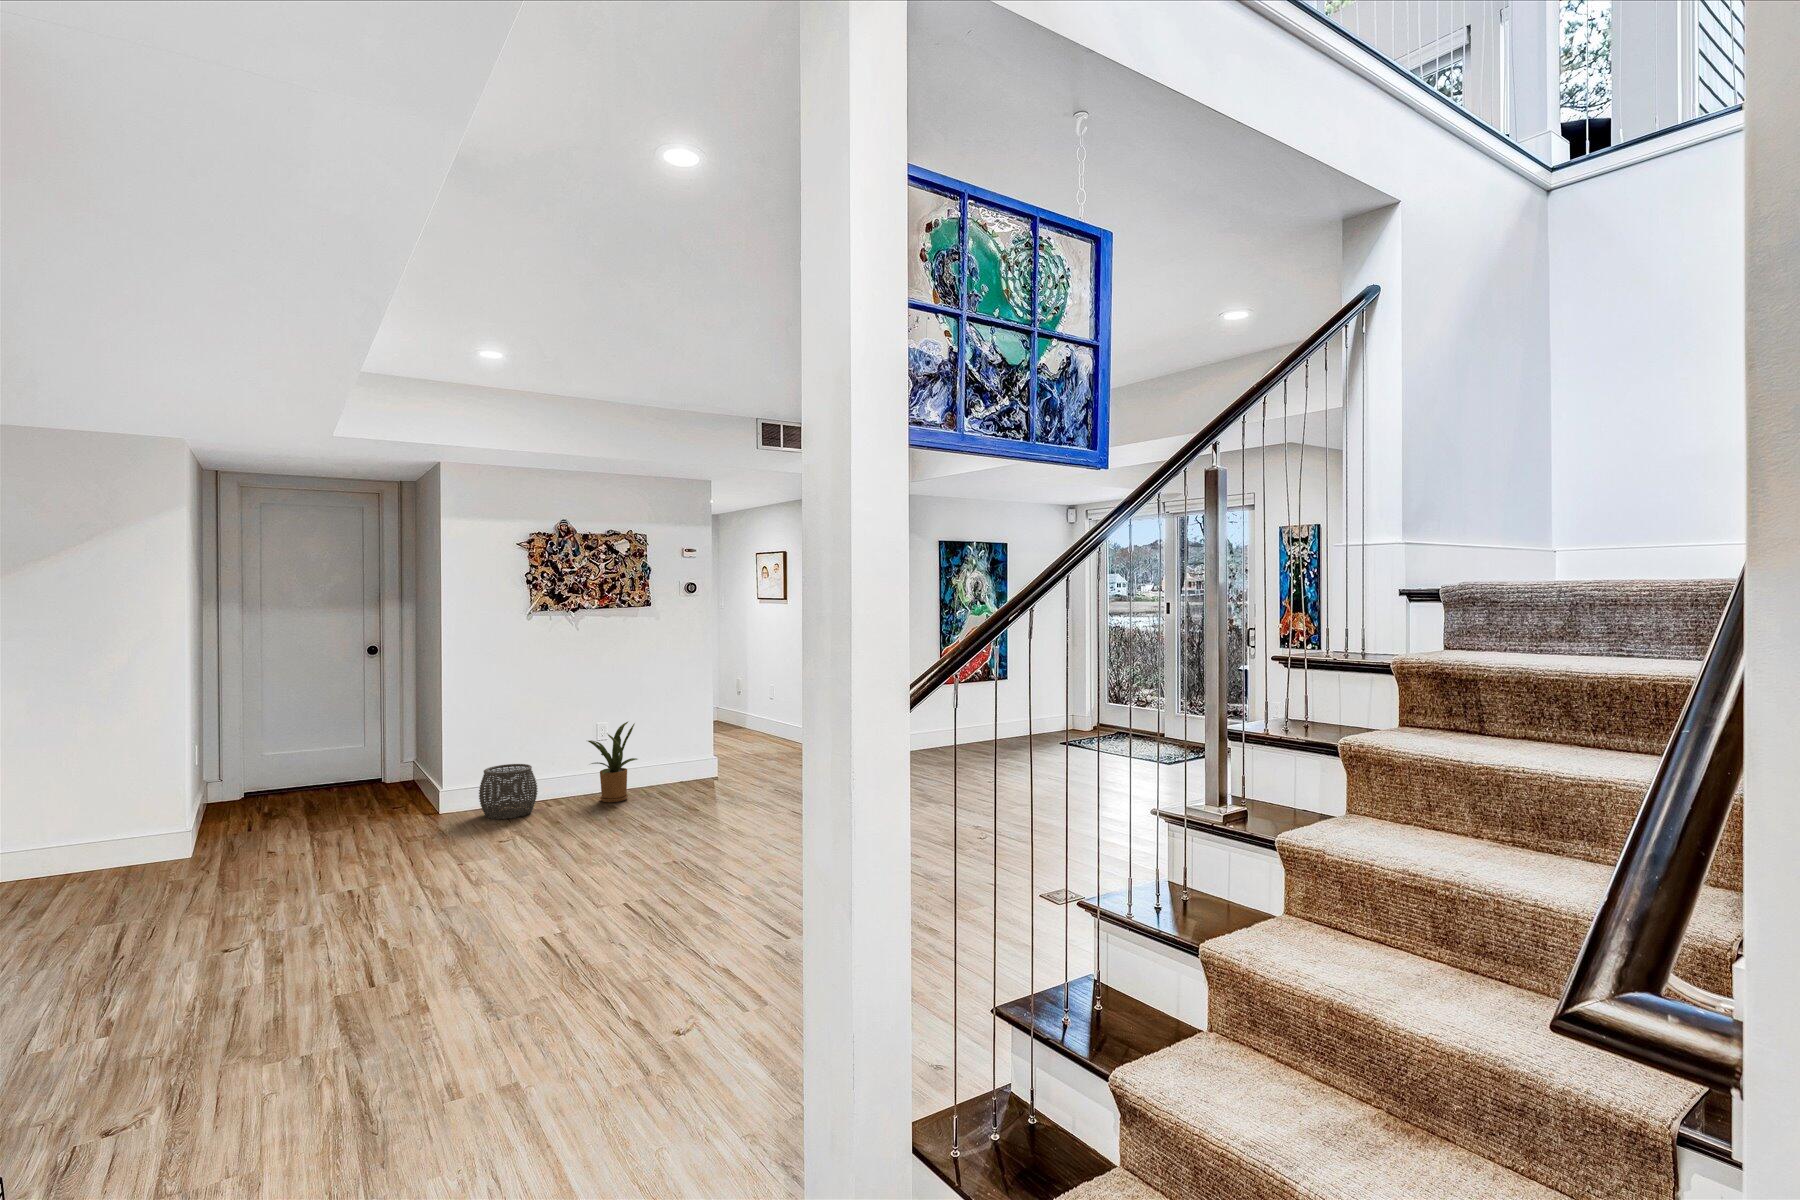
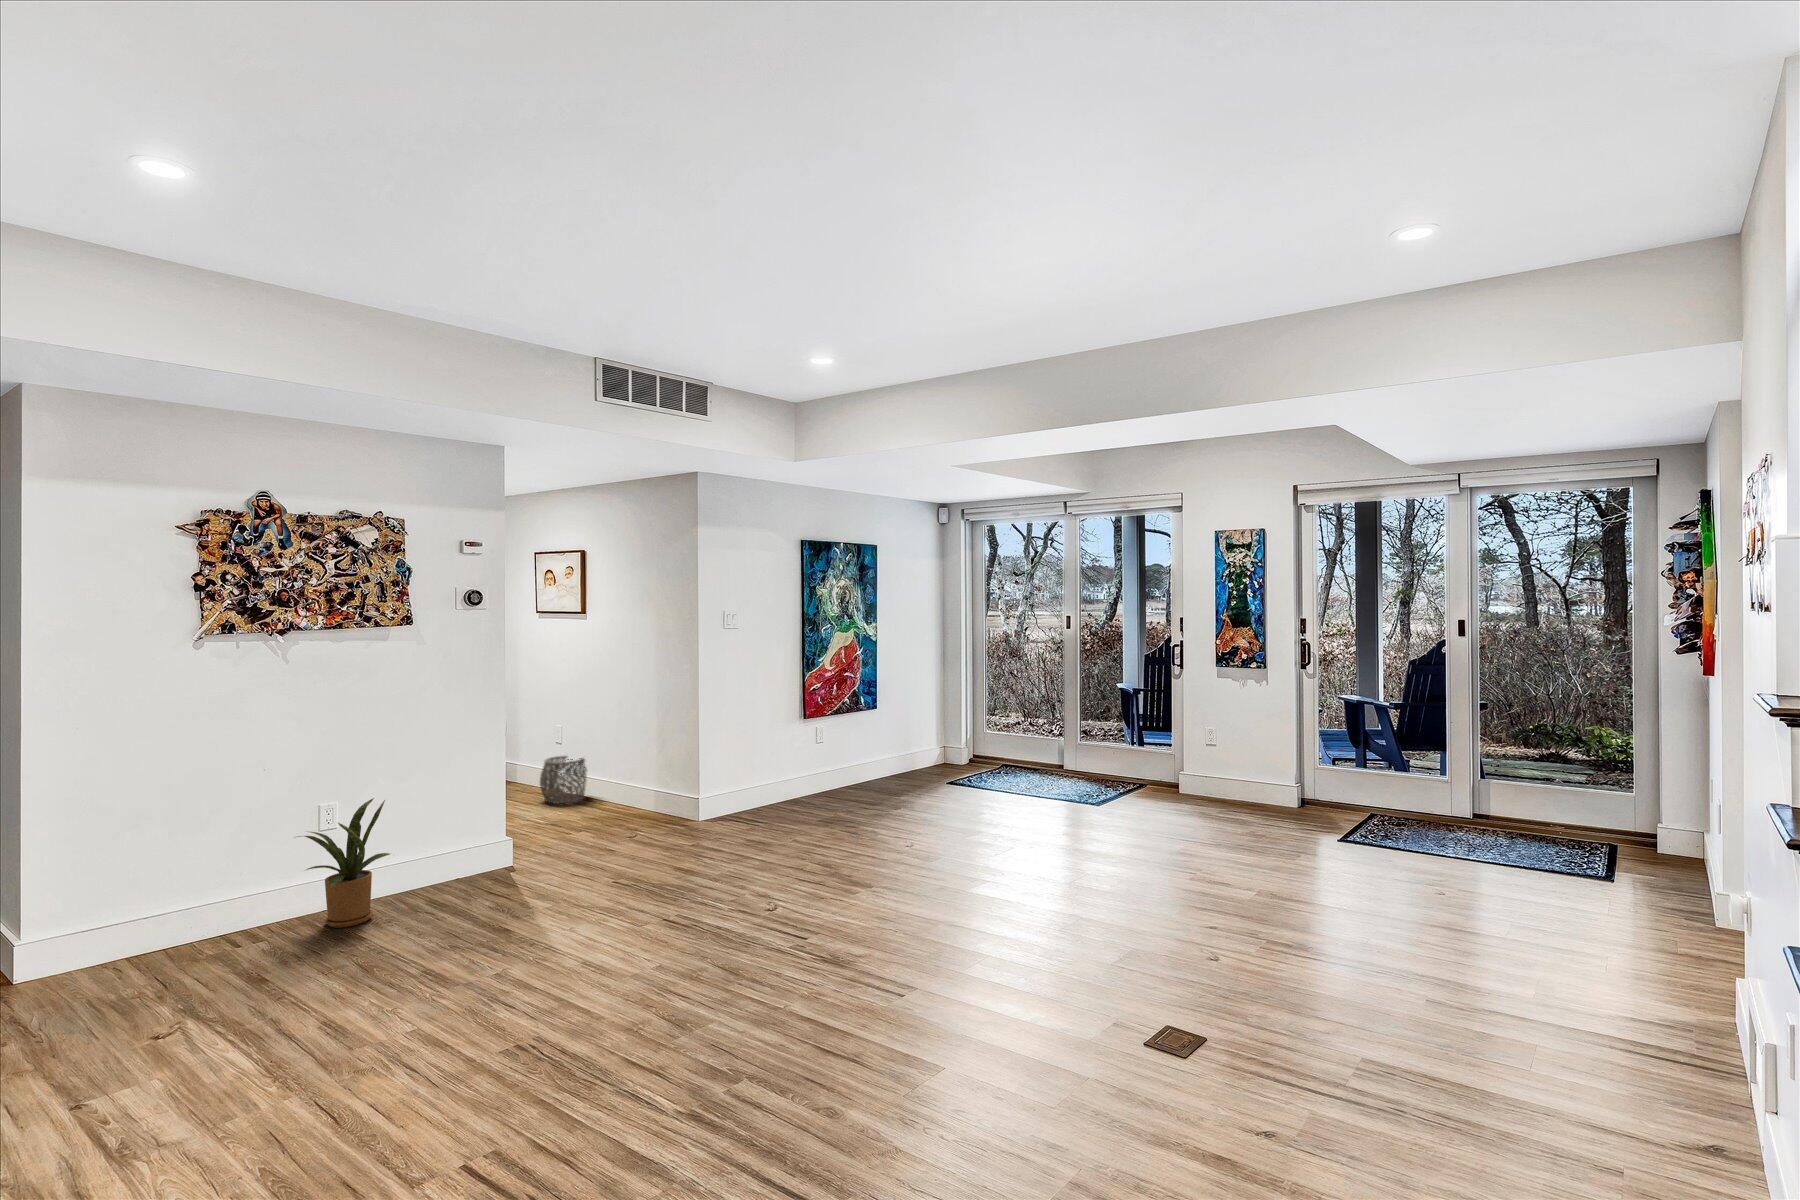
woven basket: present [479,764,538,819] -> present [540,756,587,804]

